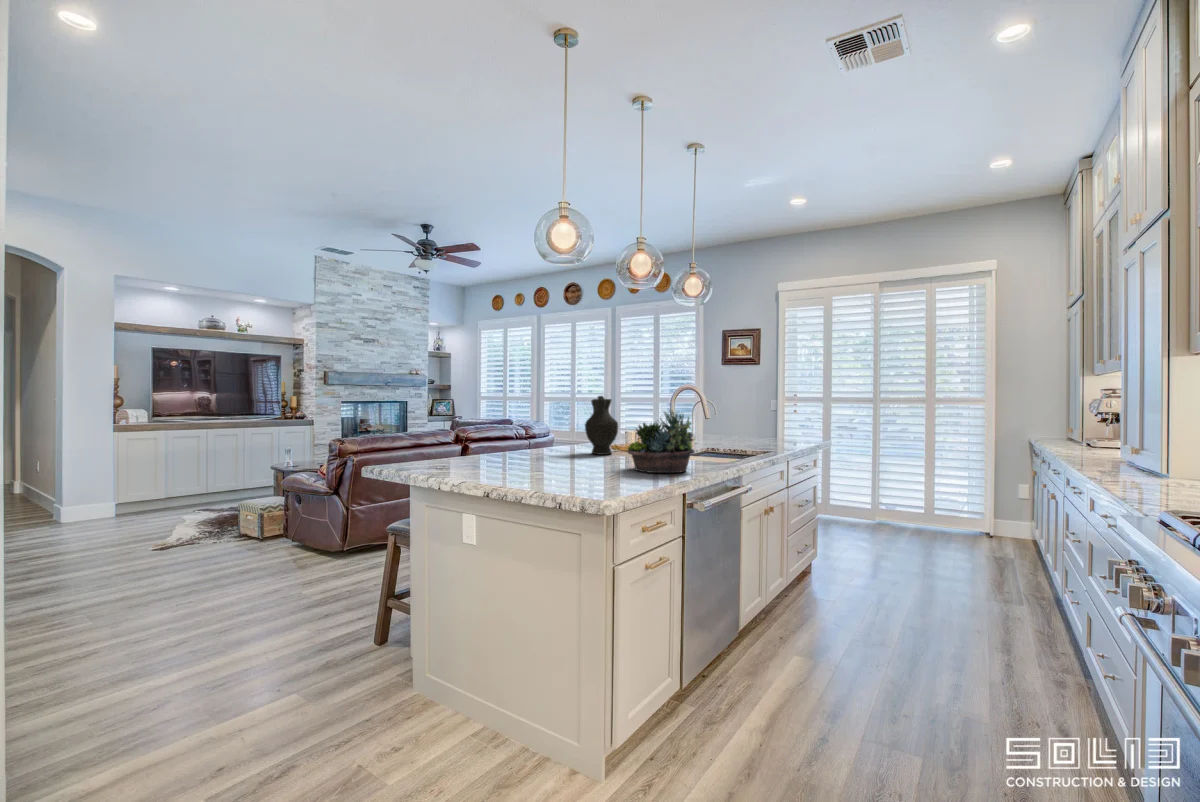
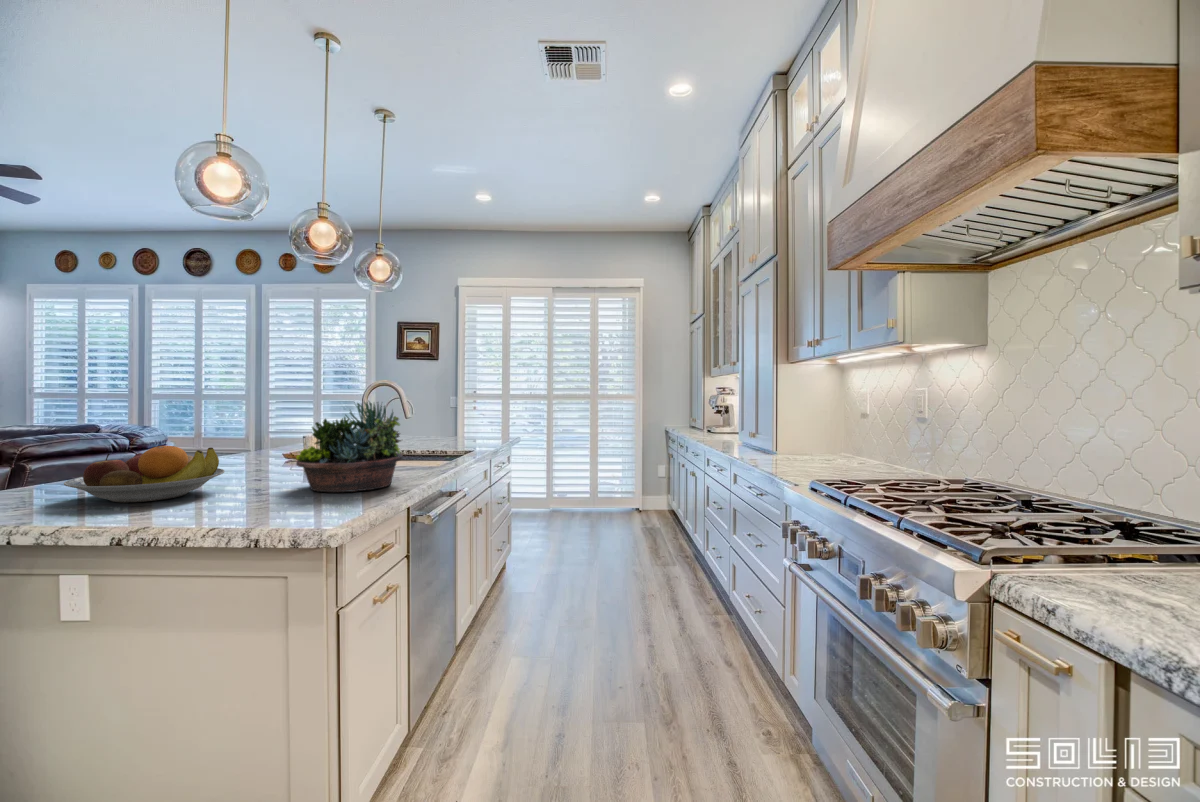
decorative vase: present [585,396,618,455] -> none [217,383,275,468]
fruit bowl: none [519,437,589,468] -> present [64,446,225,502]

